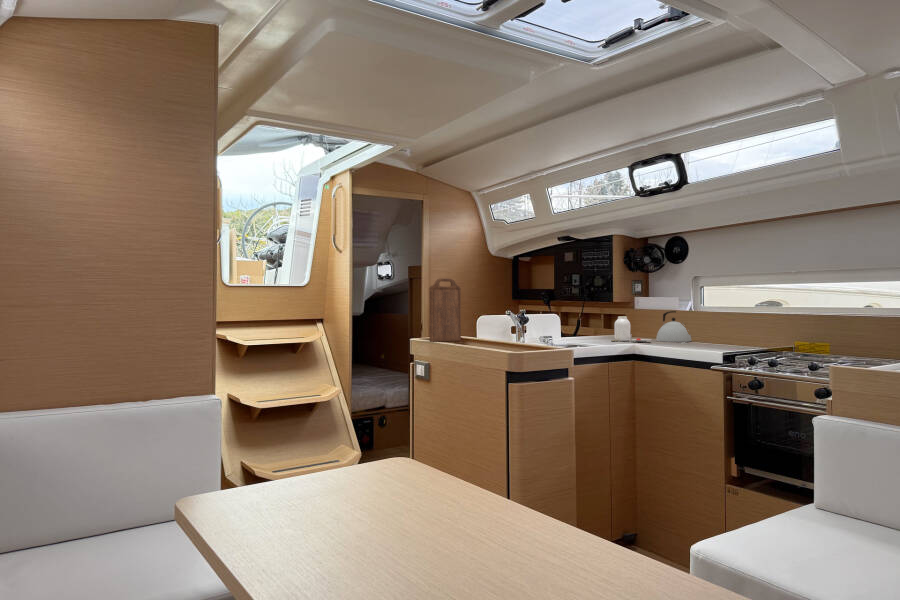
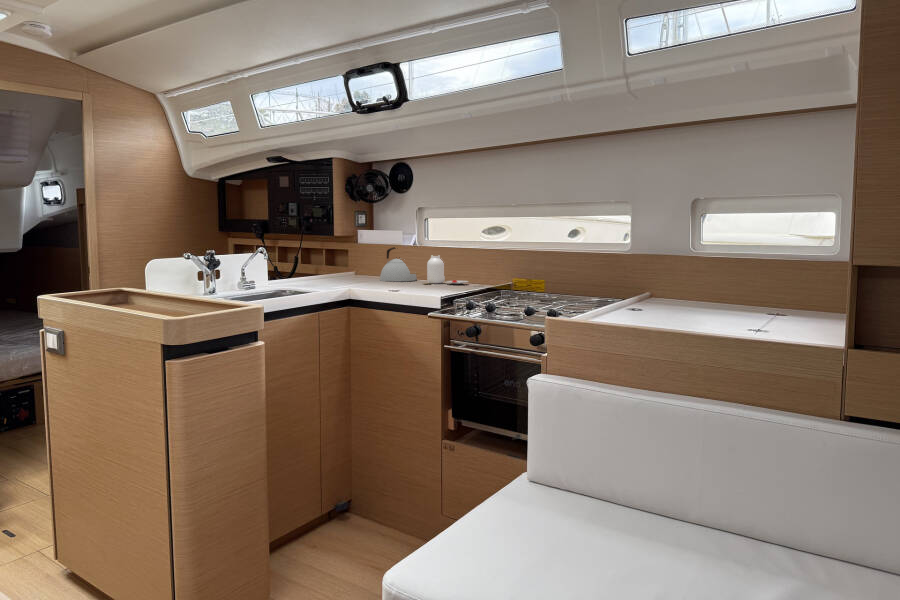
cutting board: present [429,278,461,342] -> none [72,208,127,295]
jar: present [613,316,651,342] -> present [427,255,468,284]

